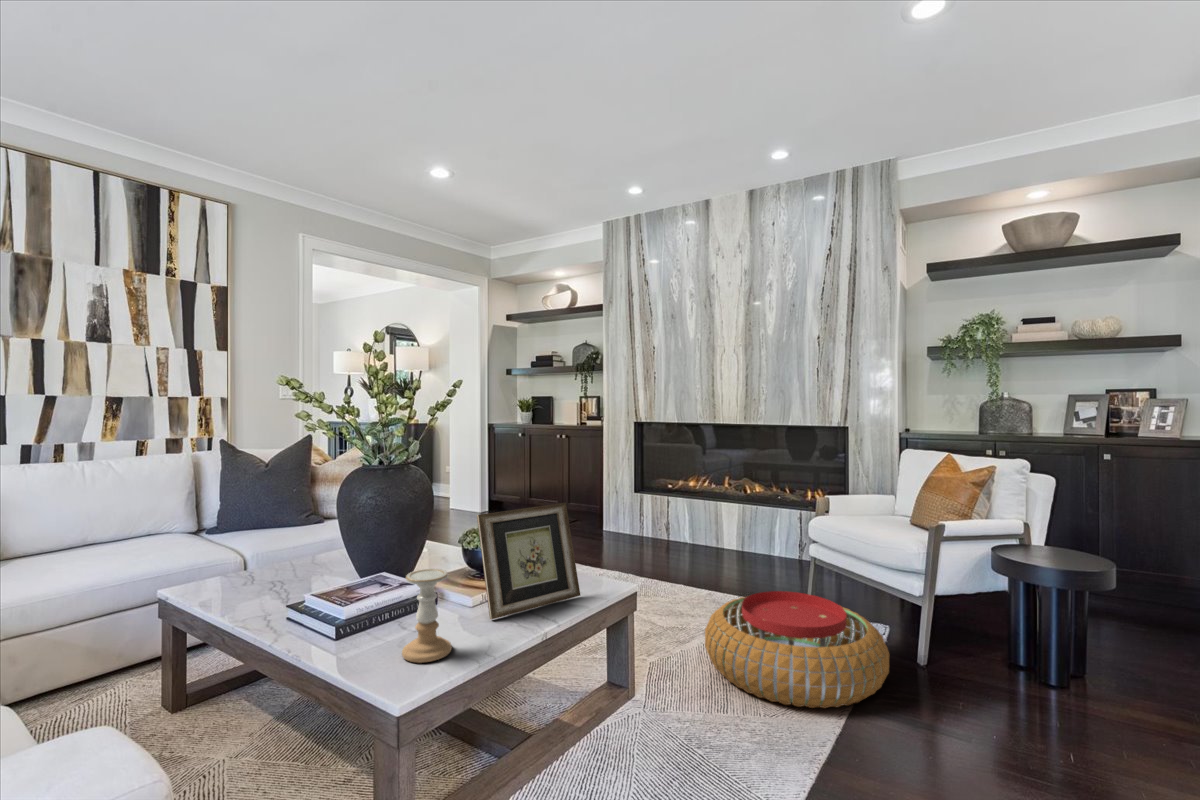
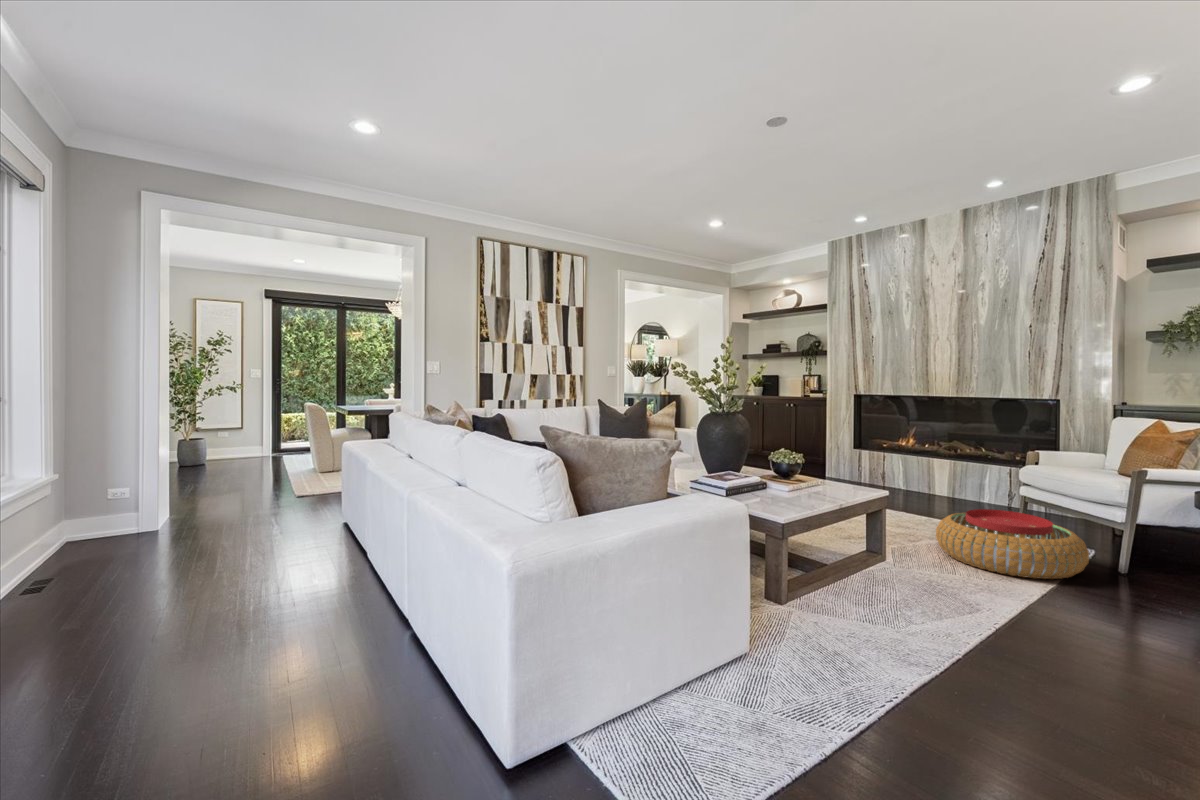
picture frame: present [477,503,580,619] -> none [802,436,861,494]
candle holder: present [402,569,452,663] -> none [777,461,803,504]

